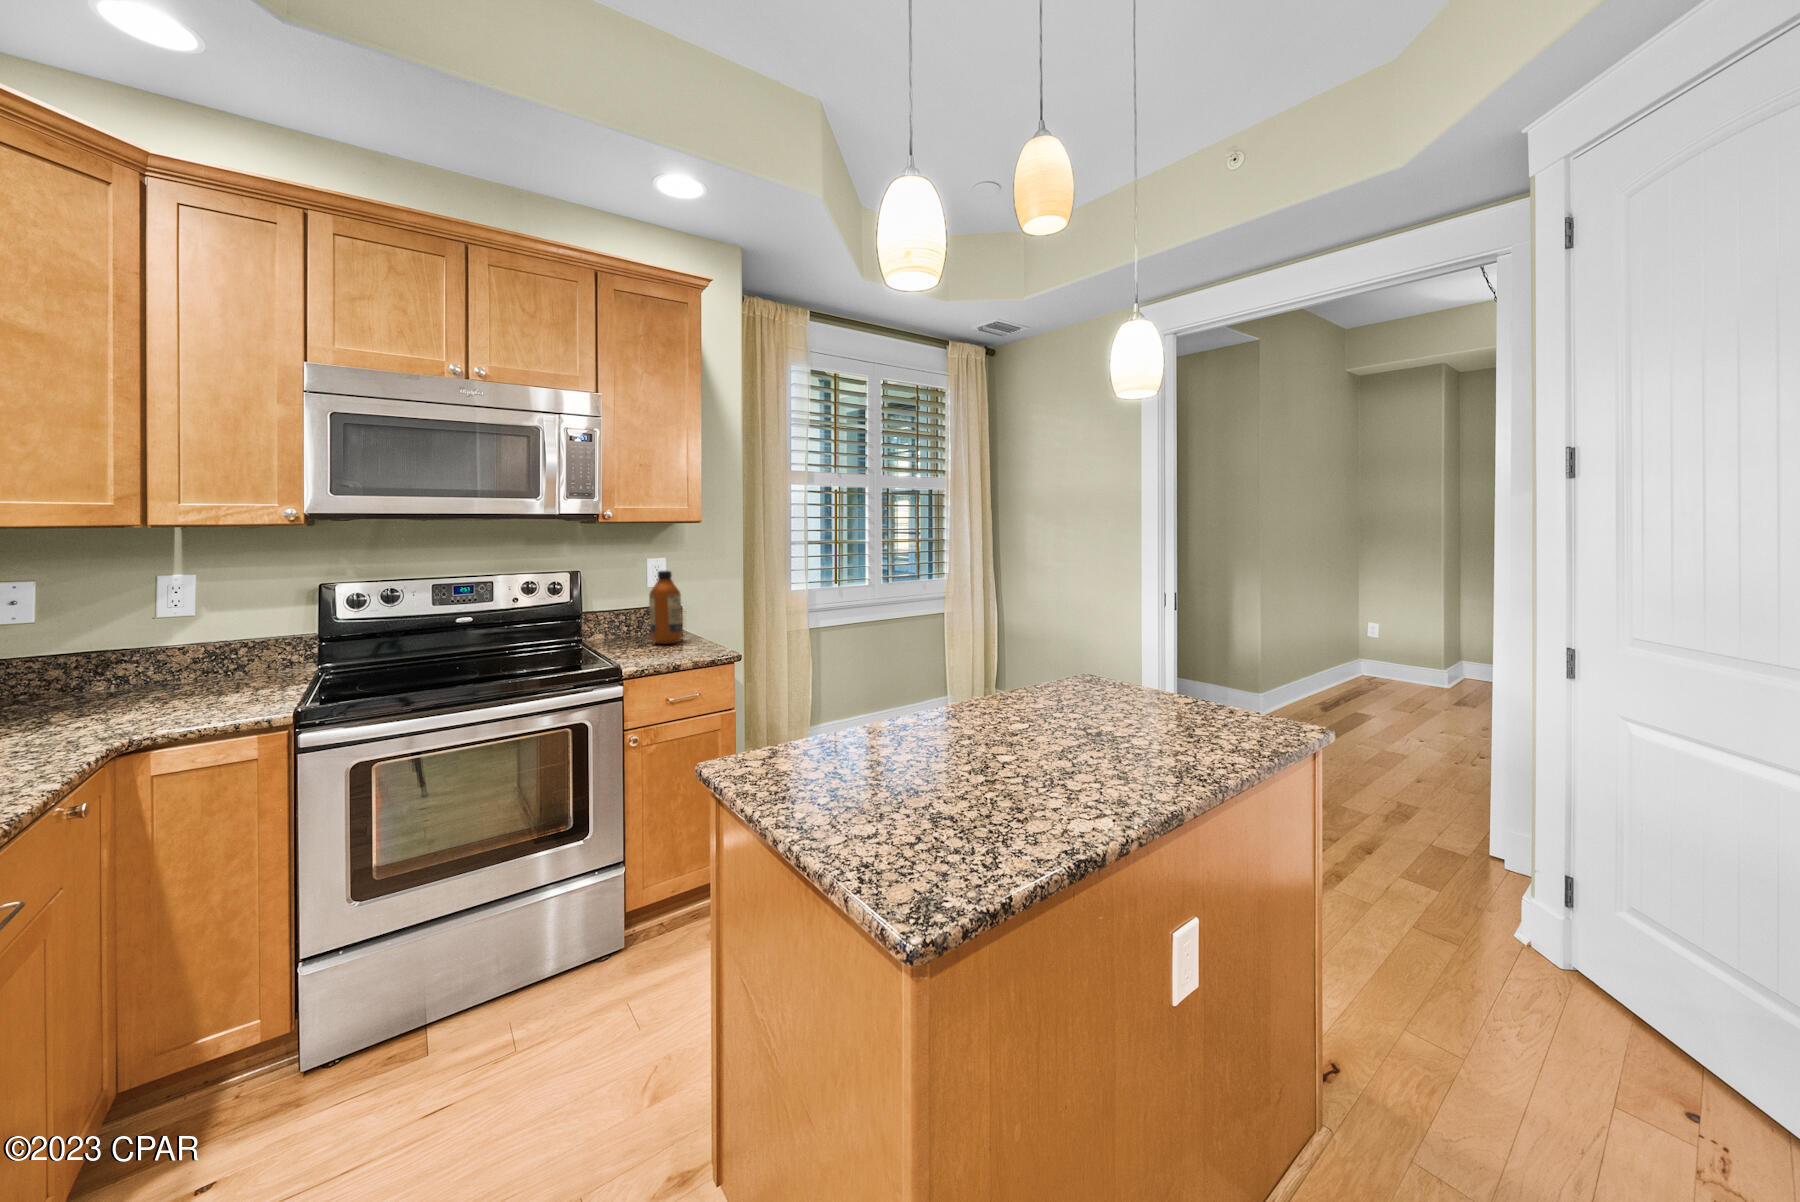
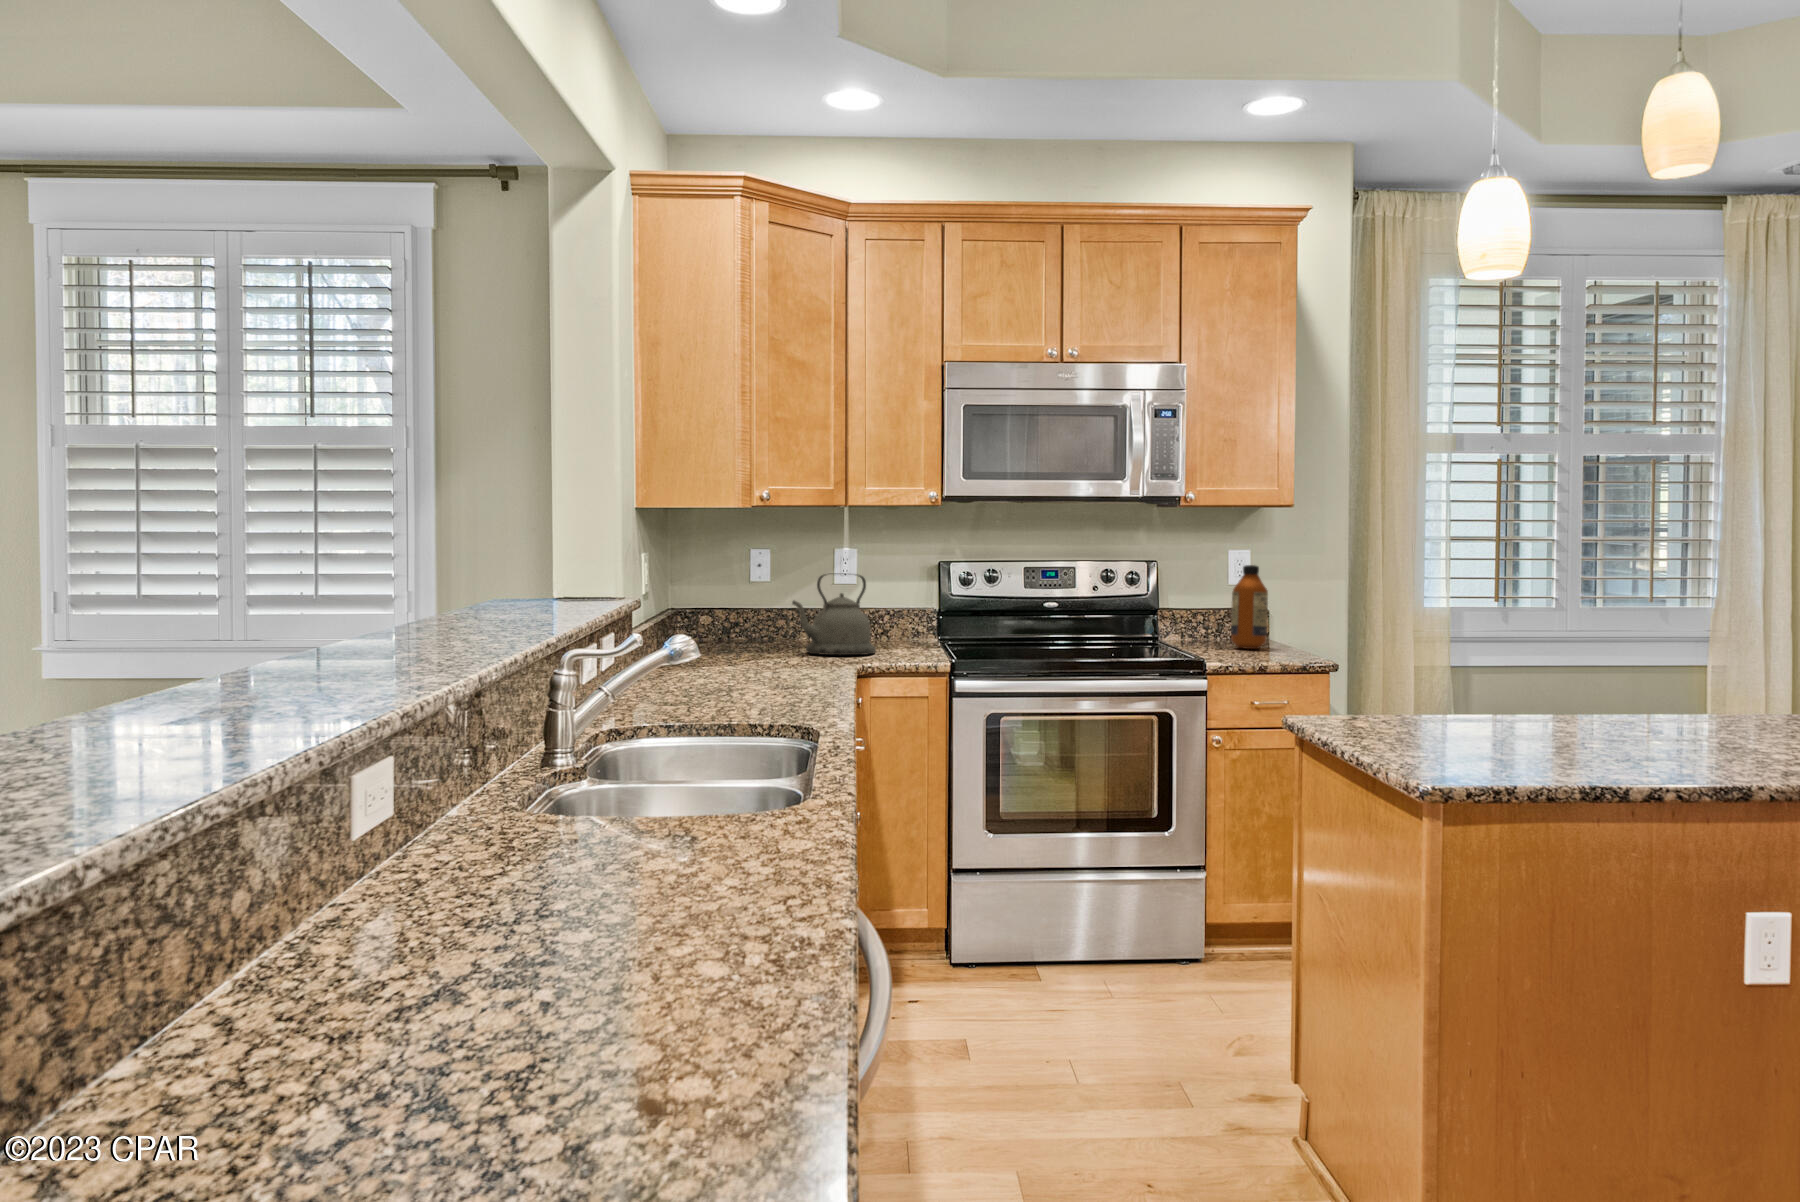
kettle: none [37,608,209,718] -> present [792,573,876,655]

